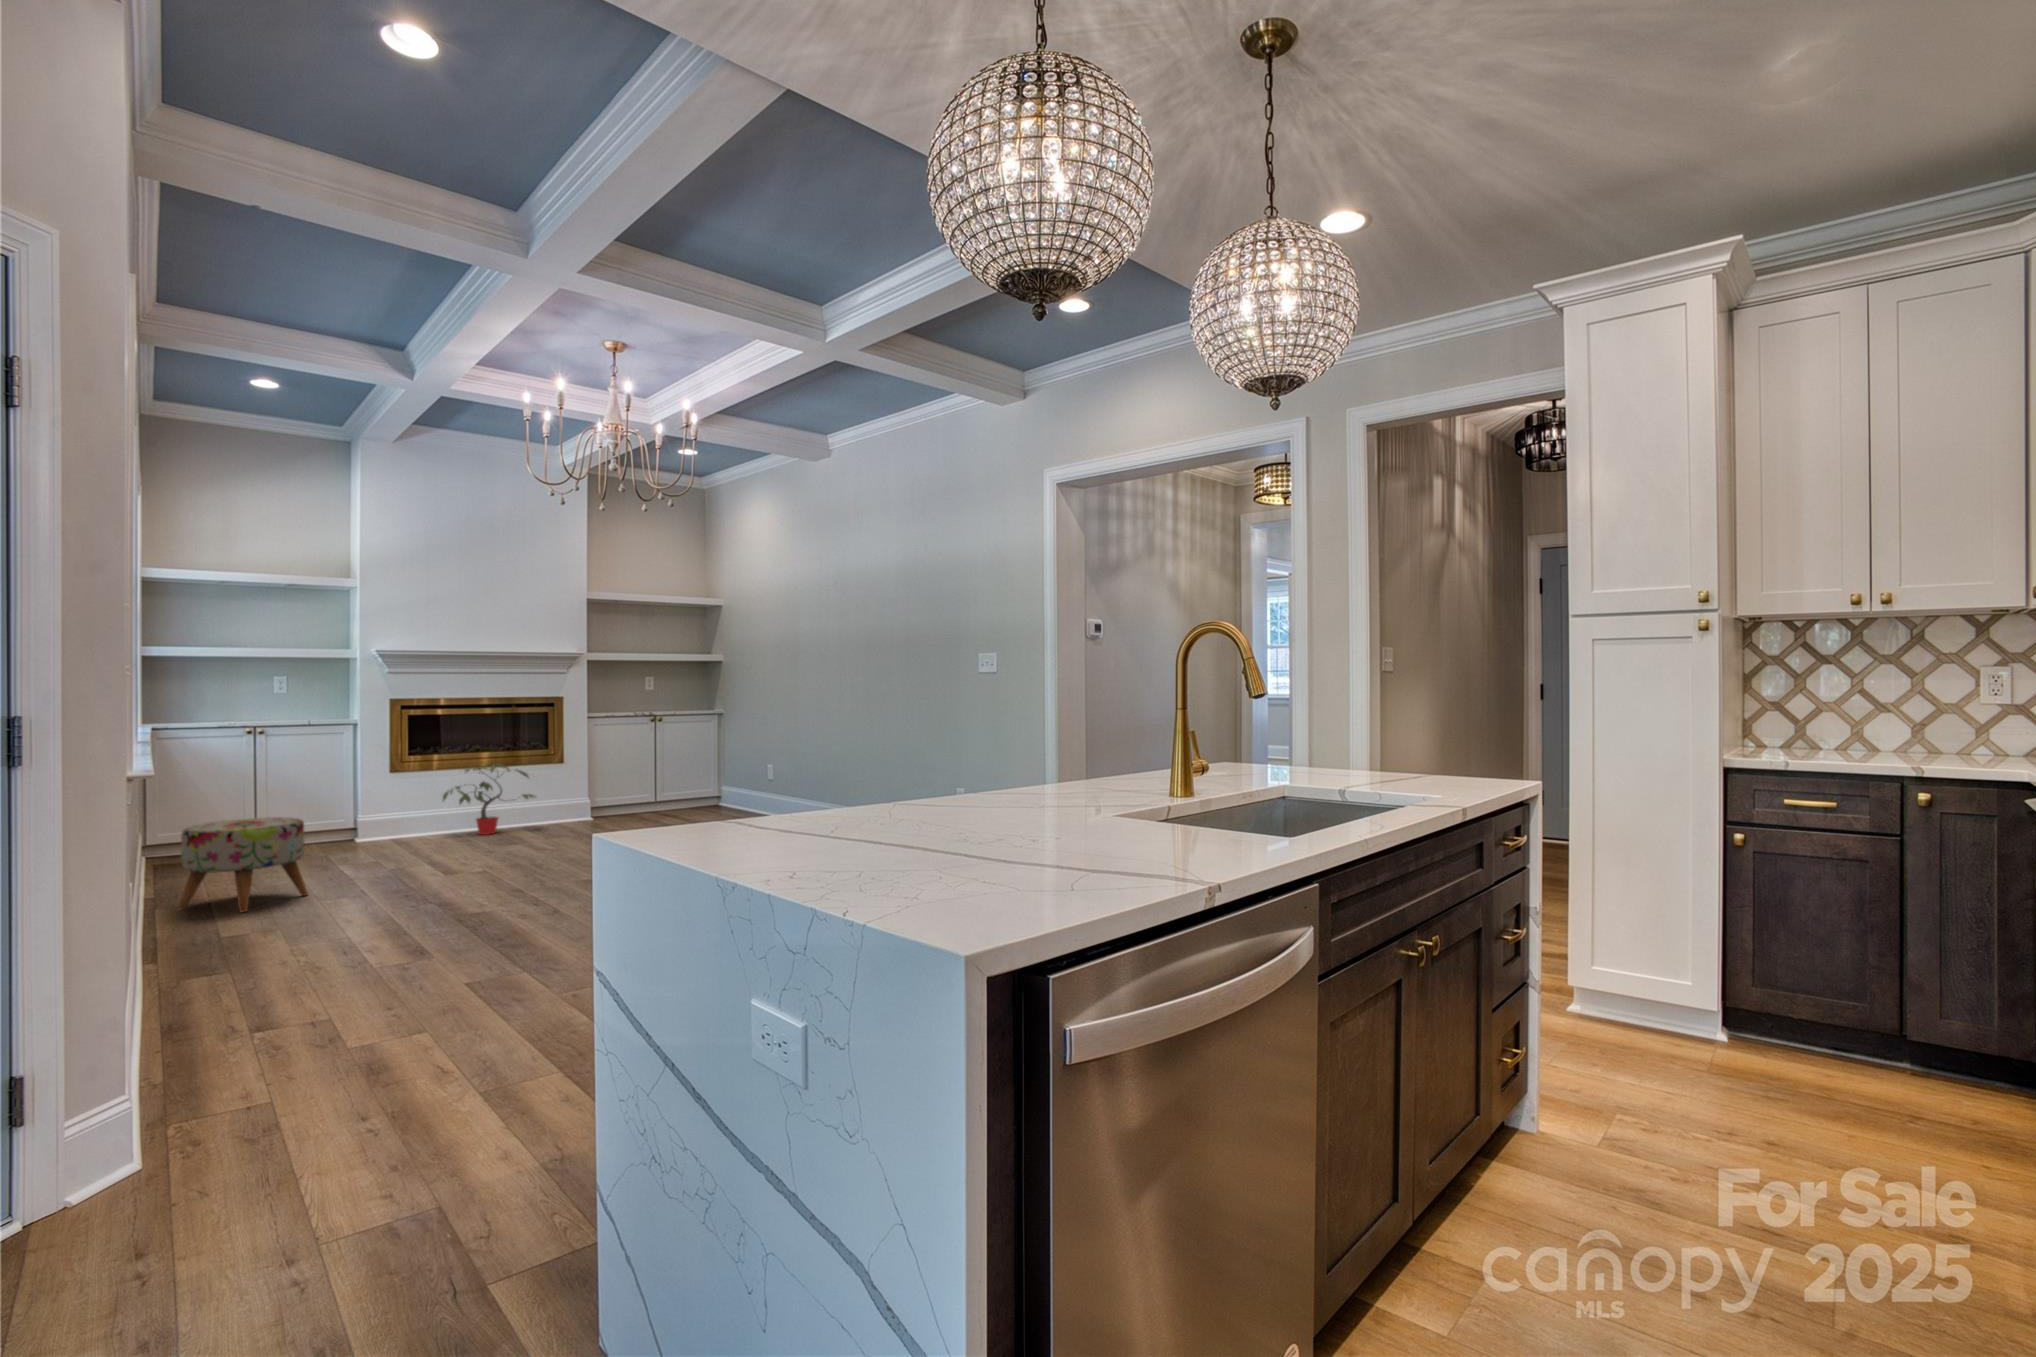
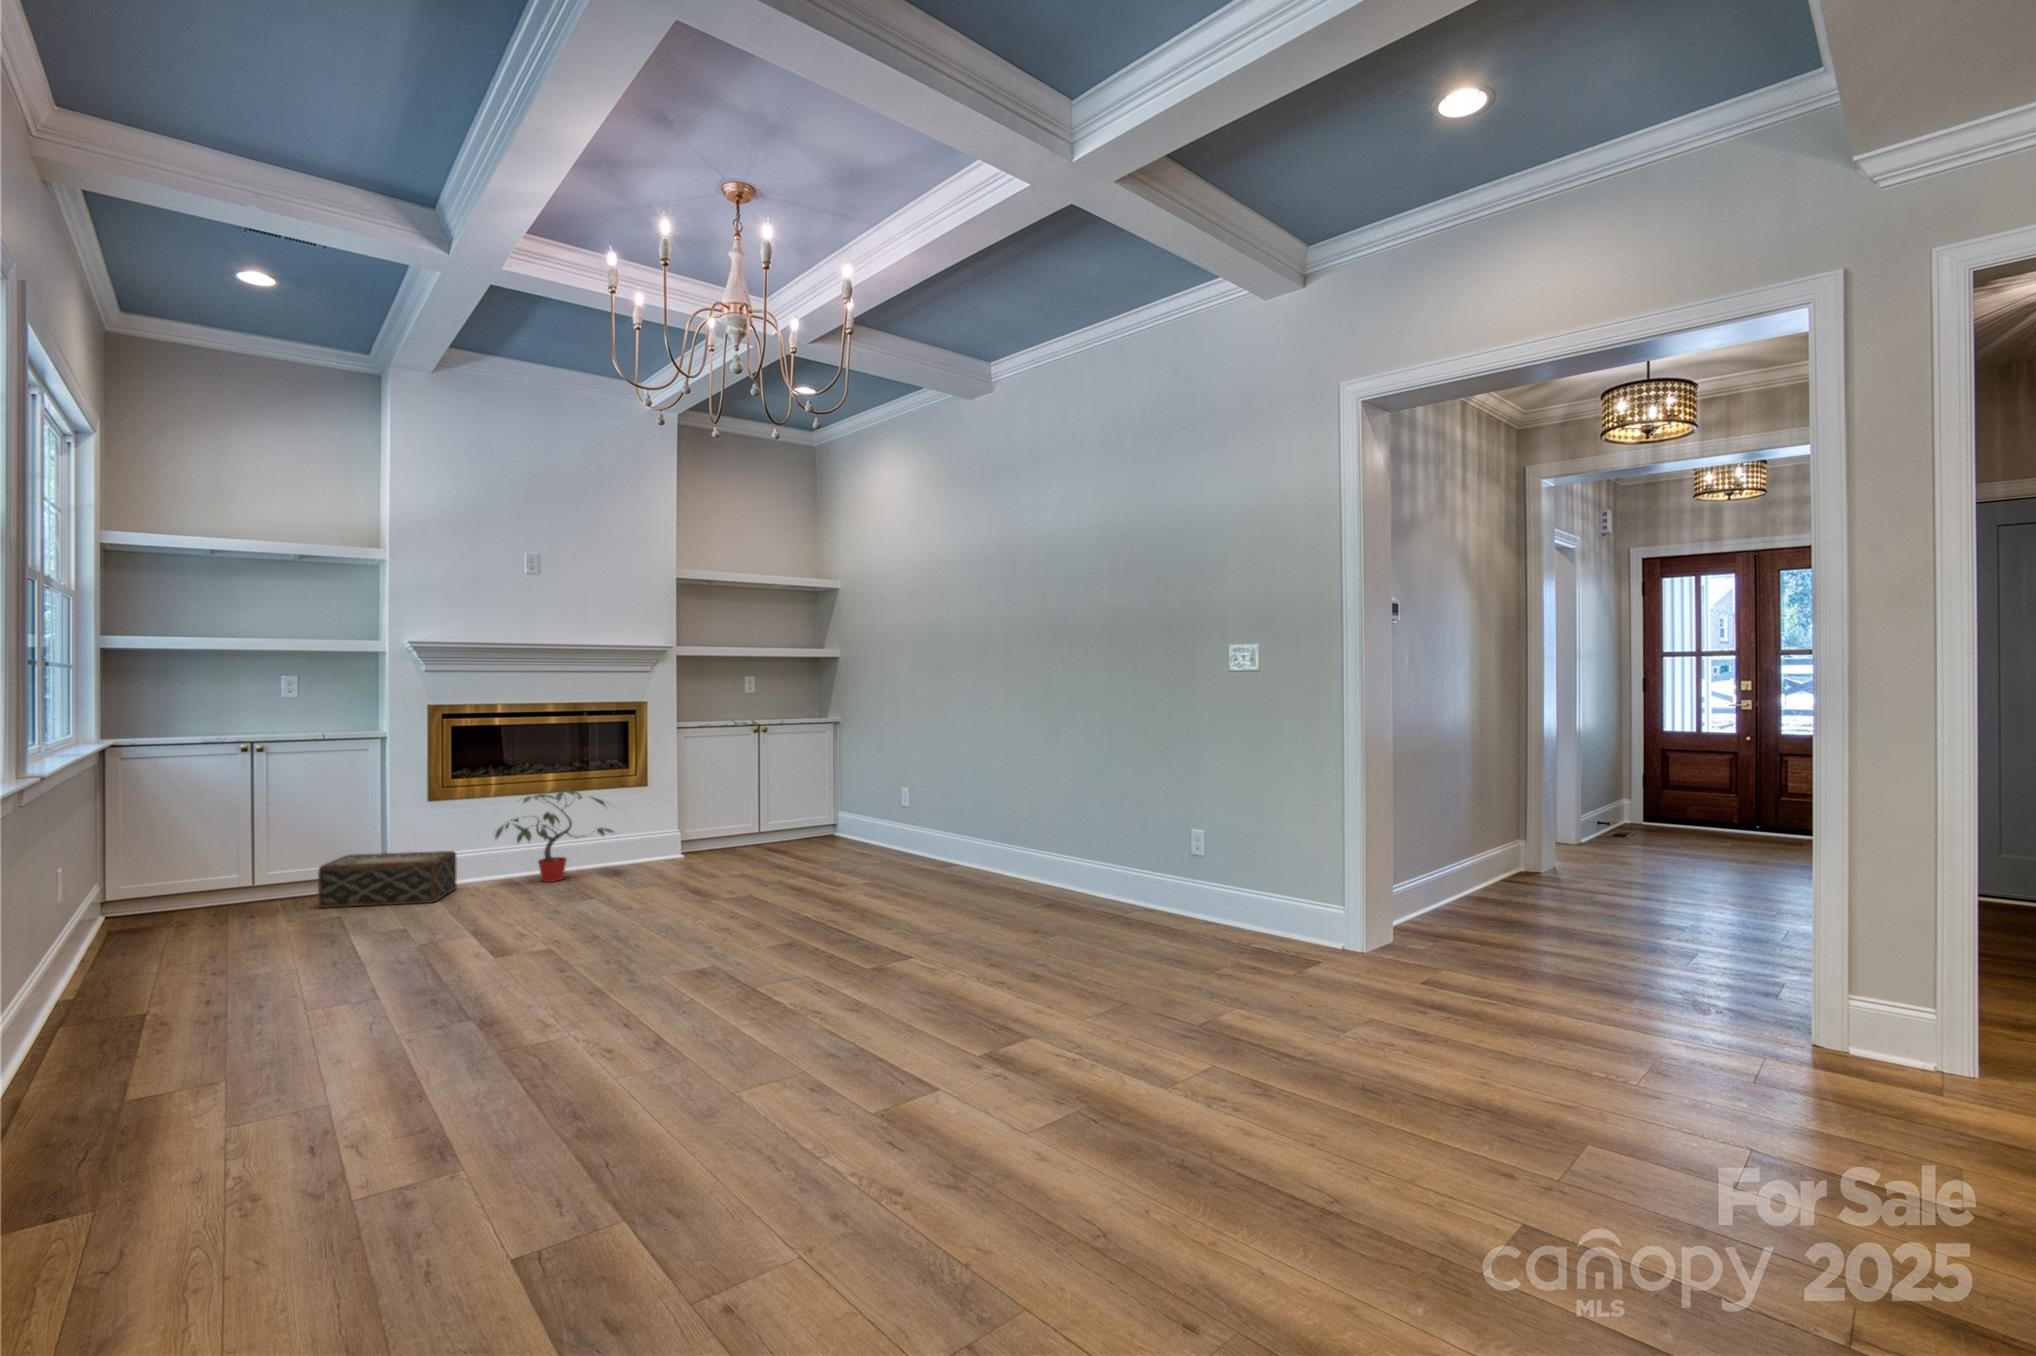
woven basket: none [309,810,412,851] -> present [318,851,457,908]
ottoman: present [178,817,308,913] -> none [73,888,282,1051]

